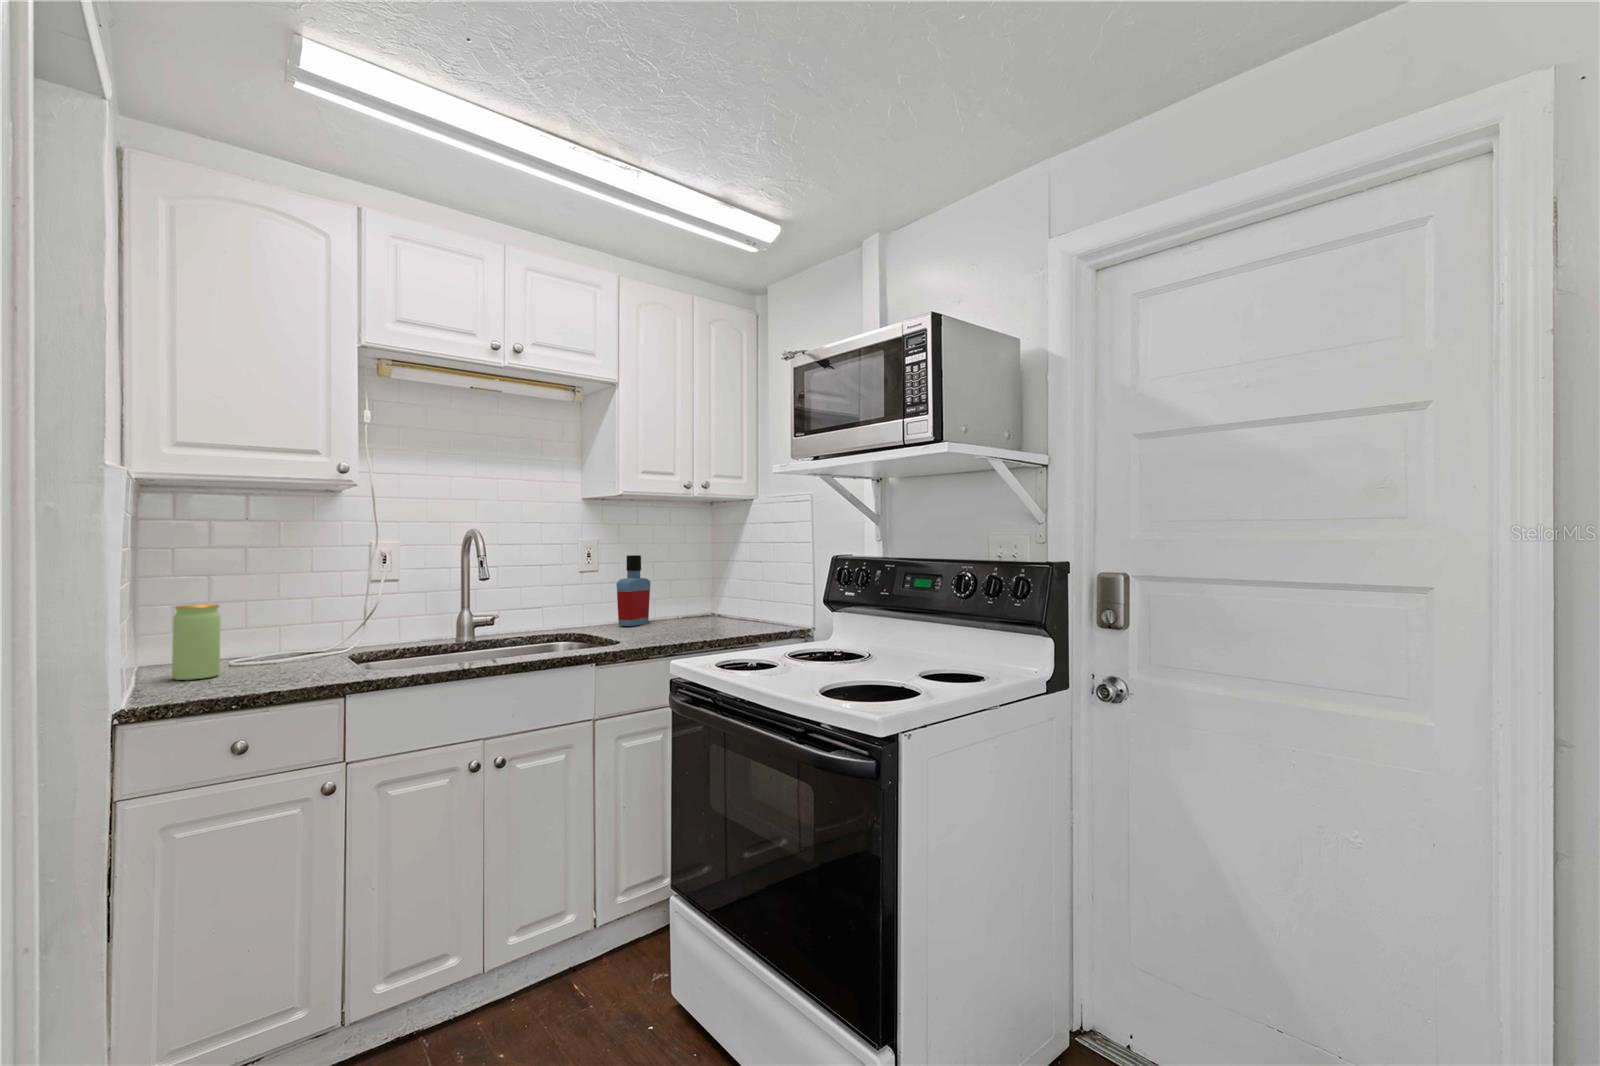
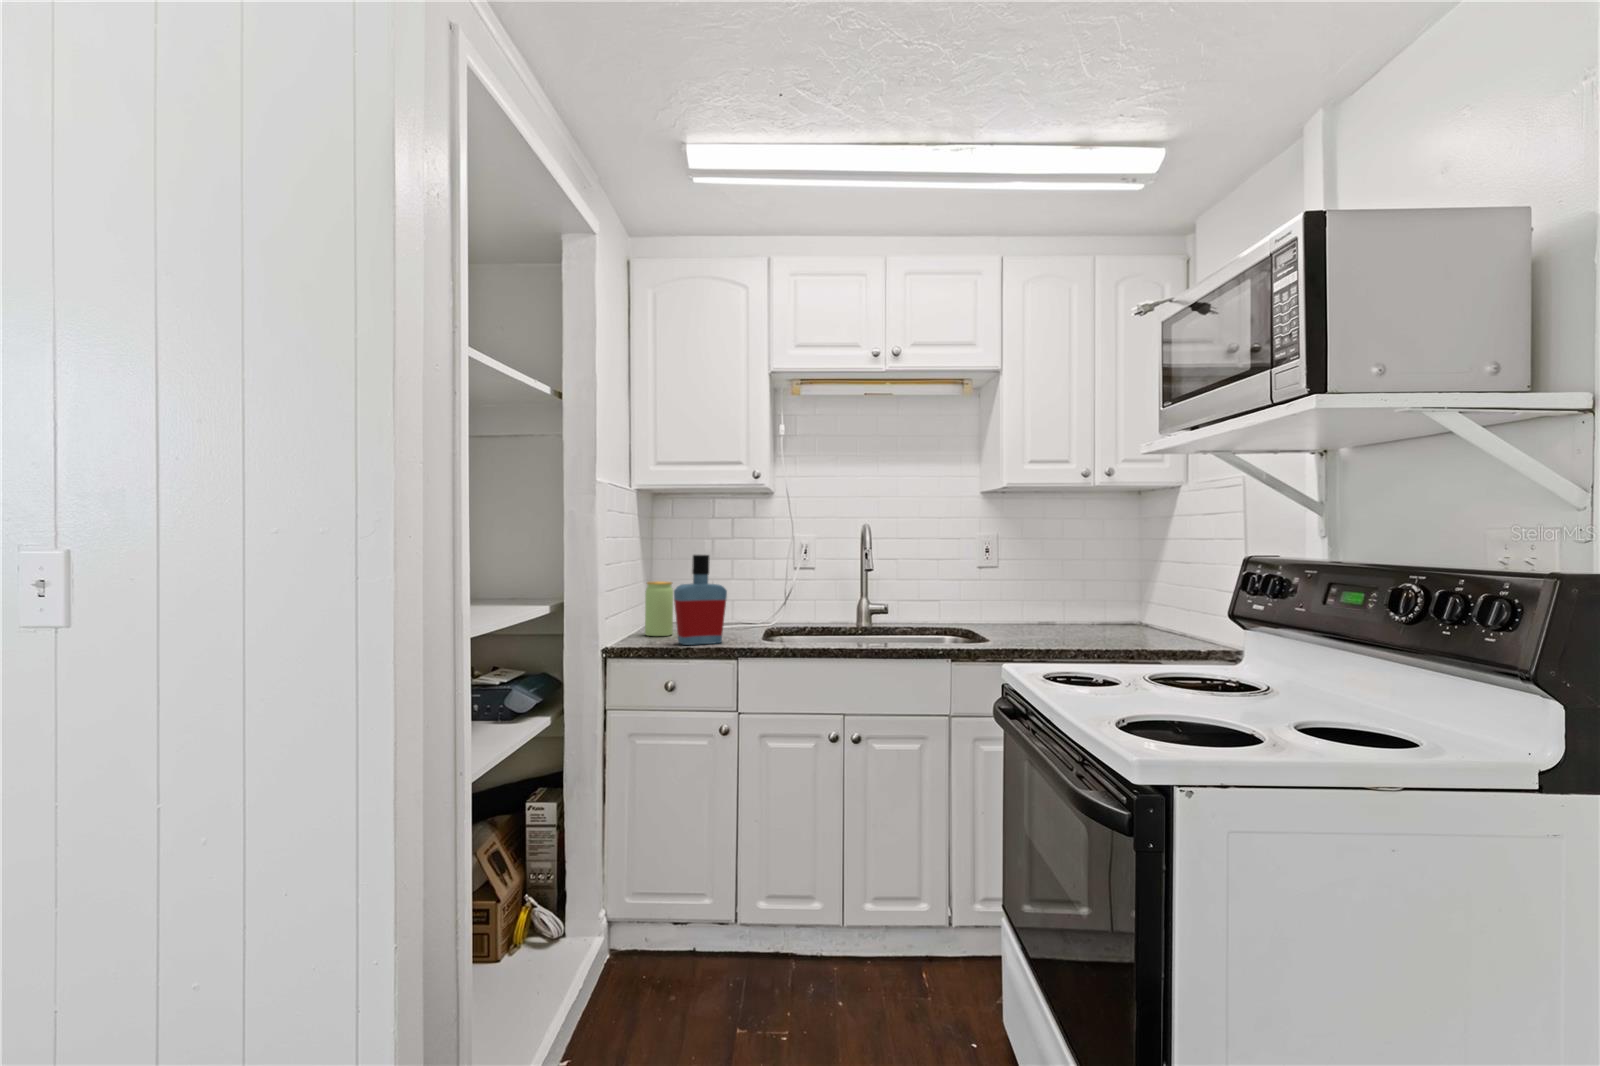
bottle: present [616,555,650,626] -> present [674,555,727,645]

